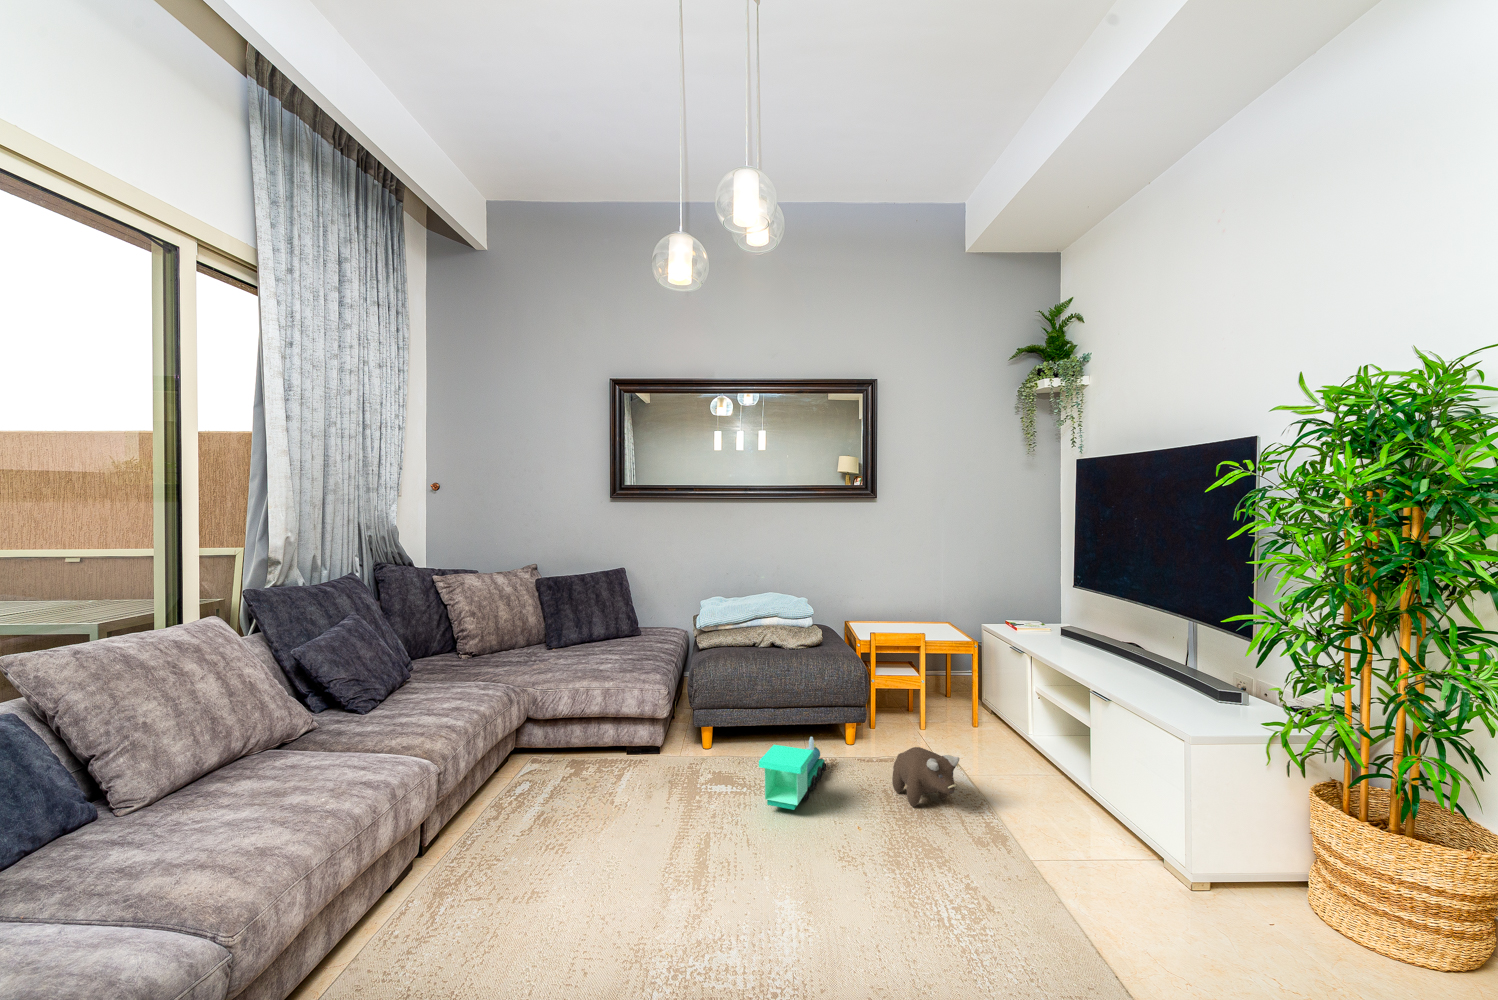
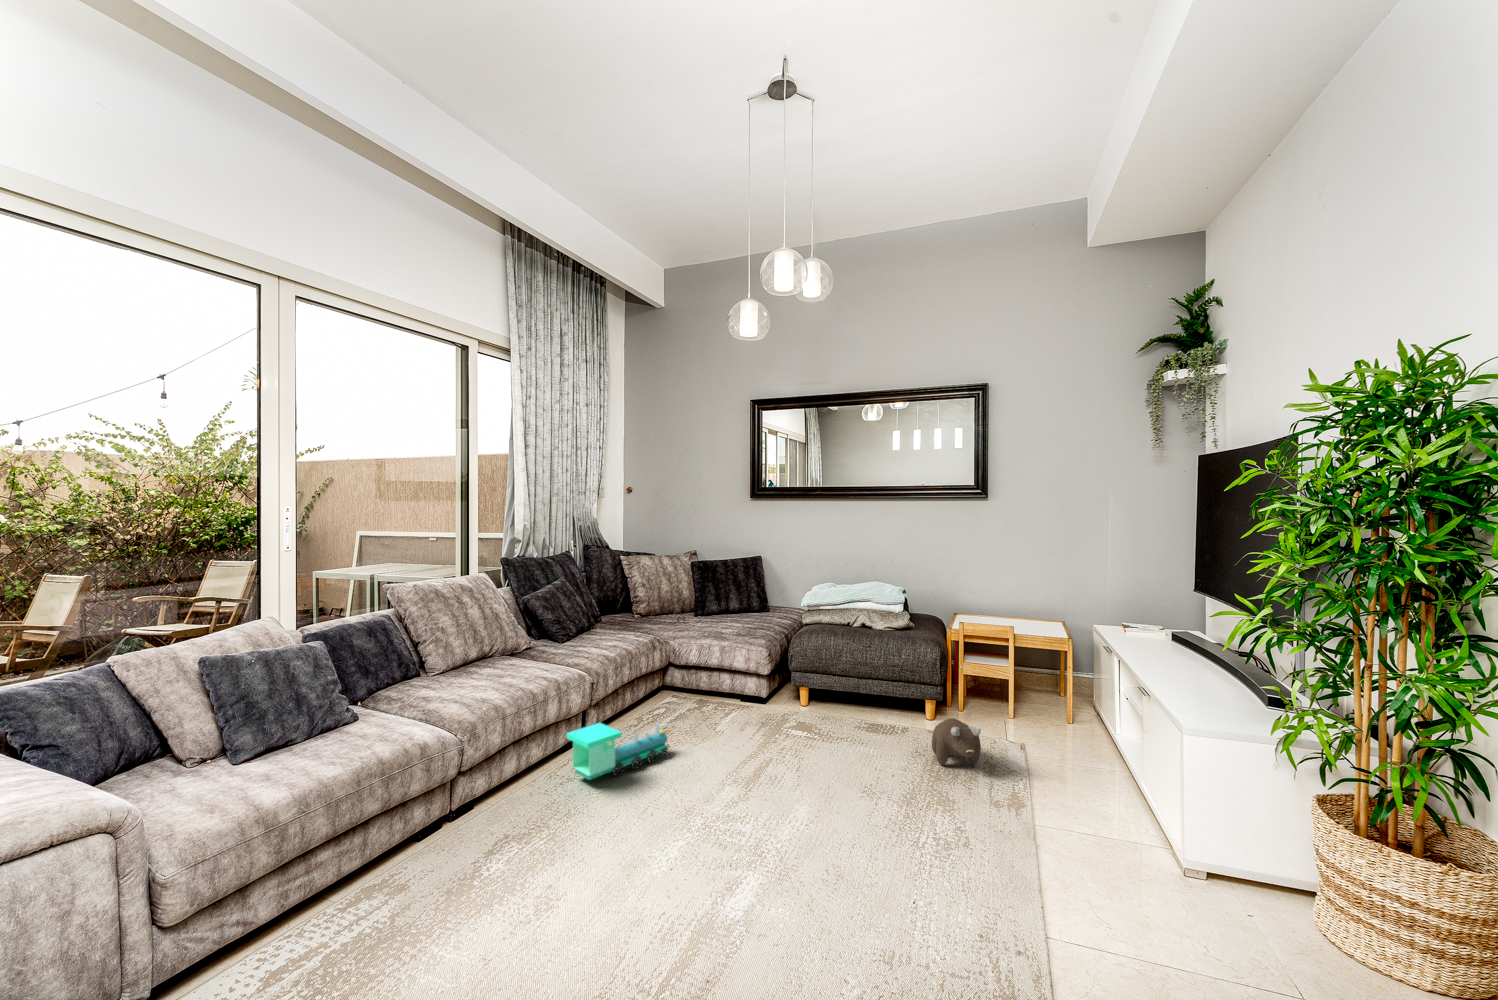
toy train: present [759,737,826,810] -> present [567,723,670,780]

